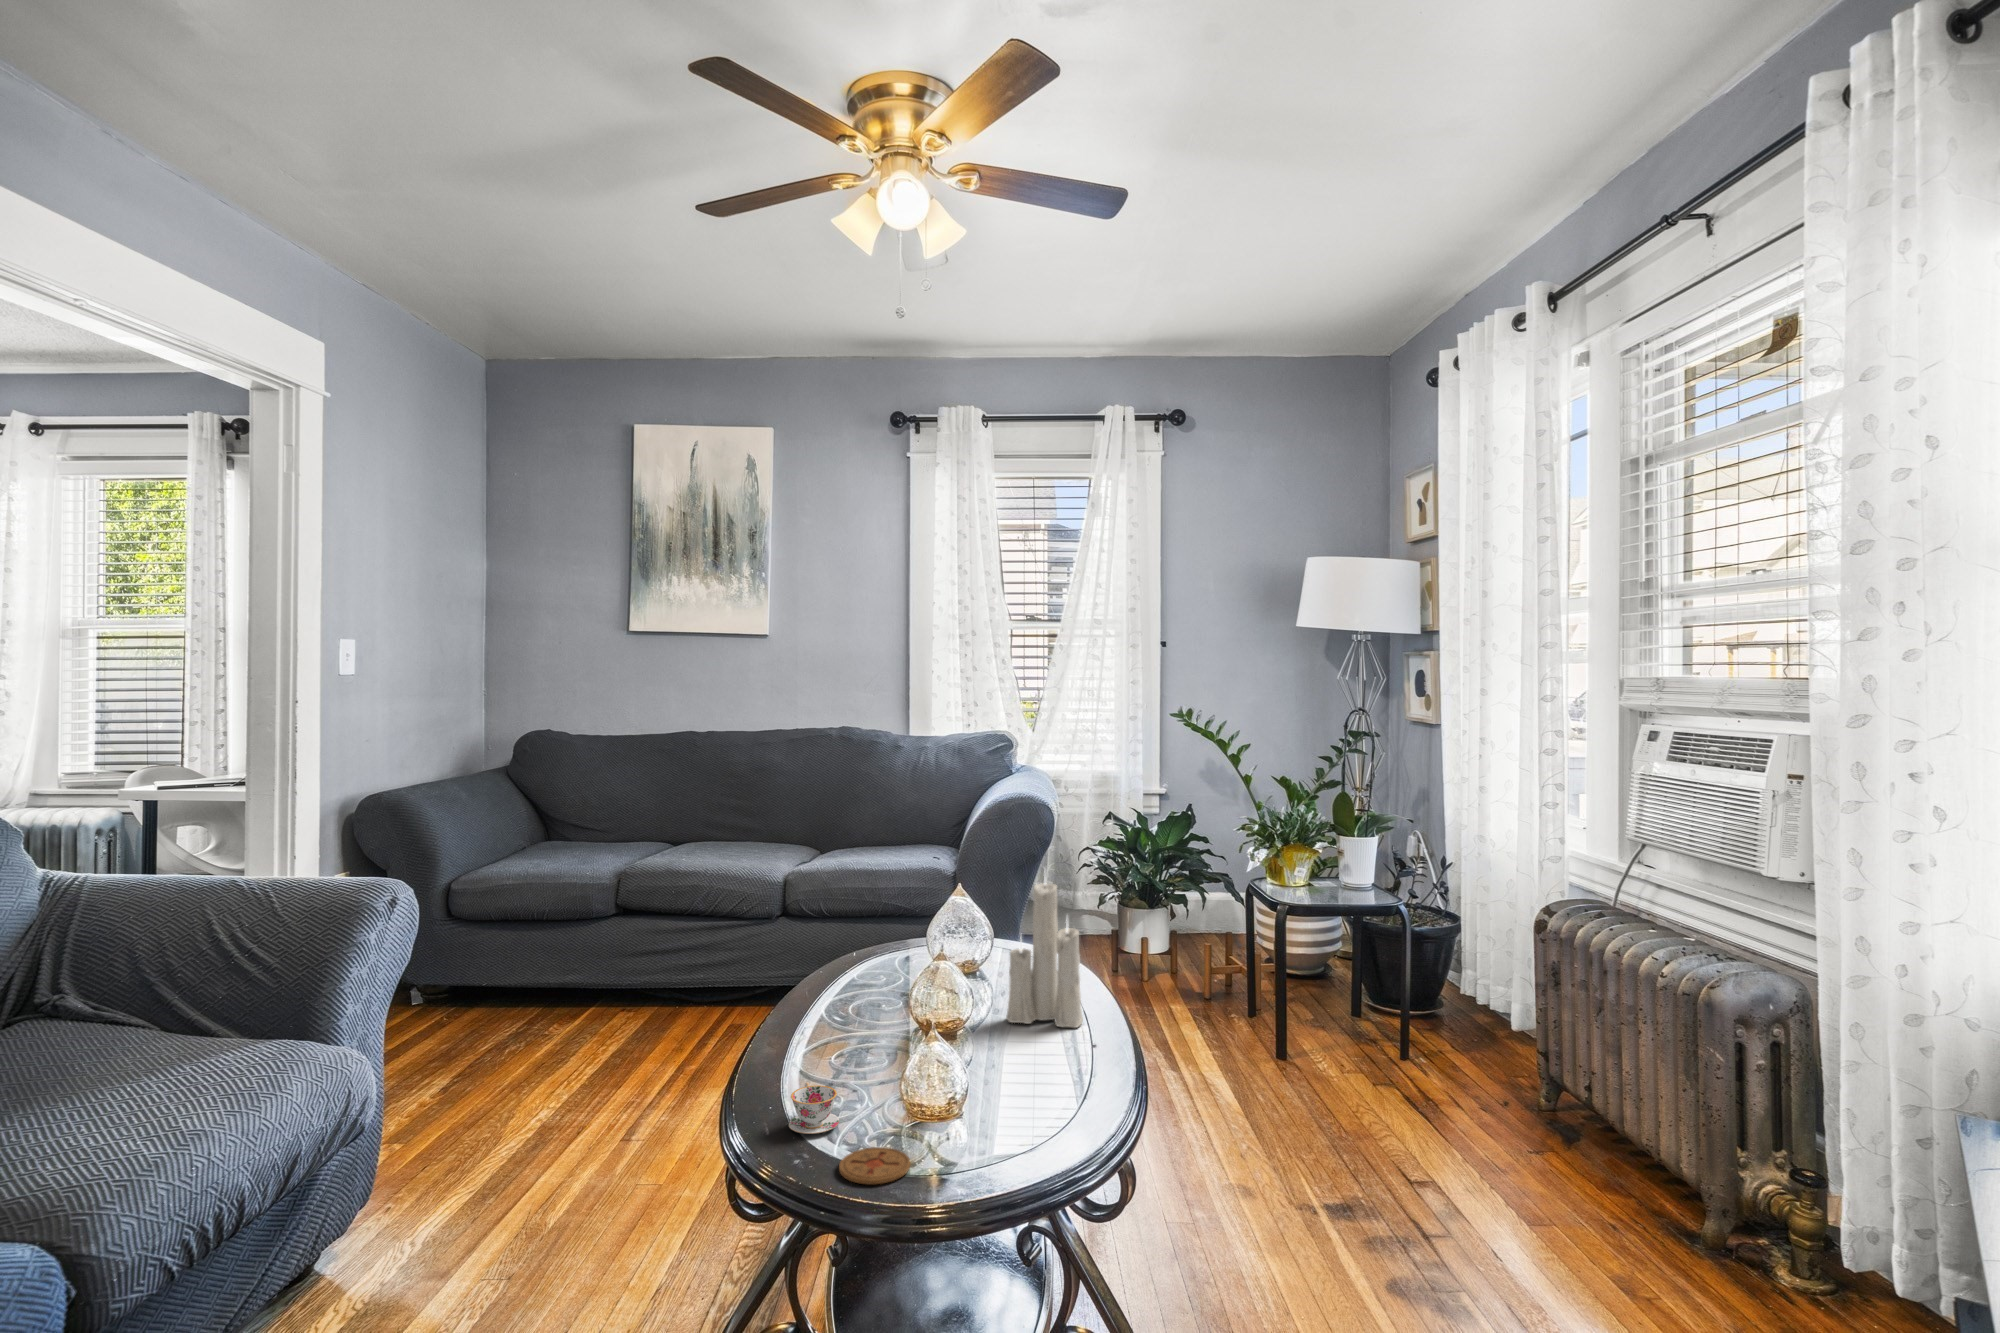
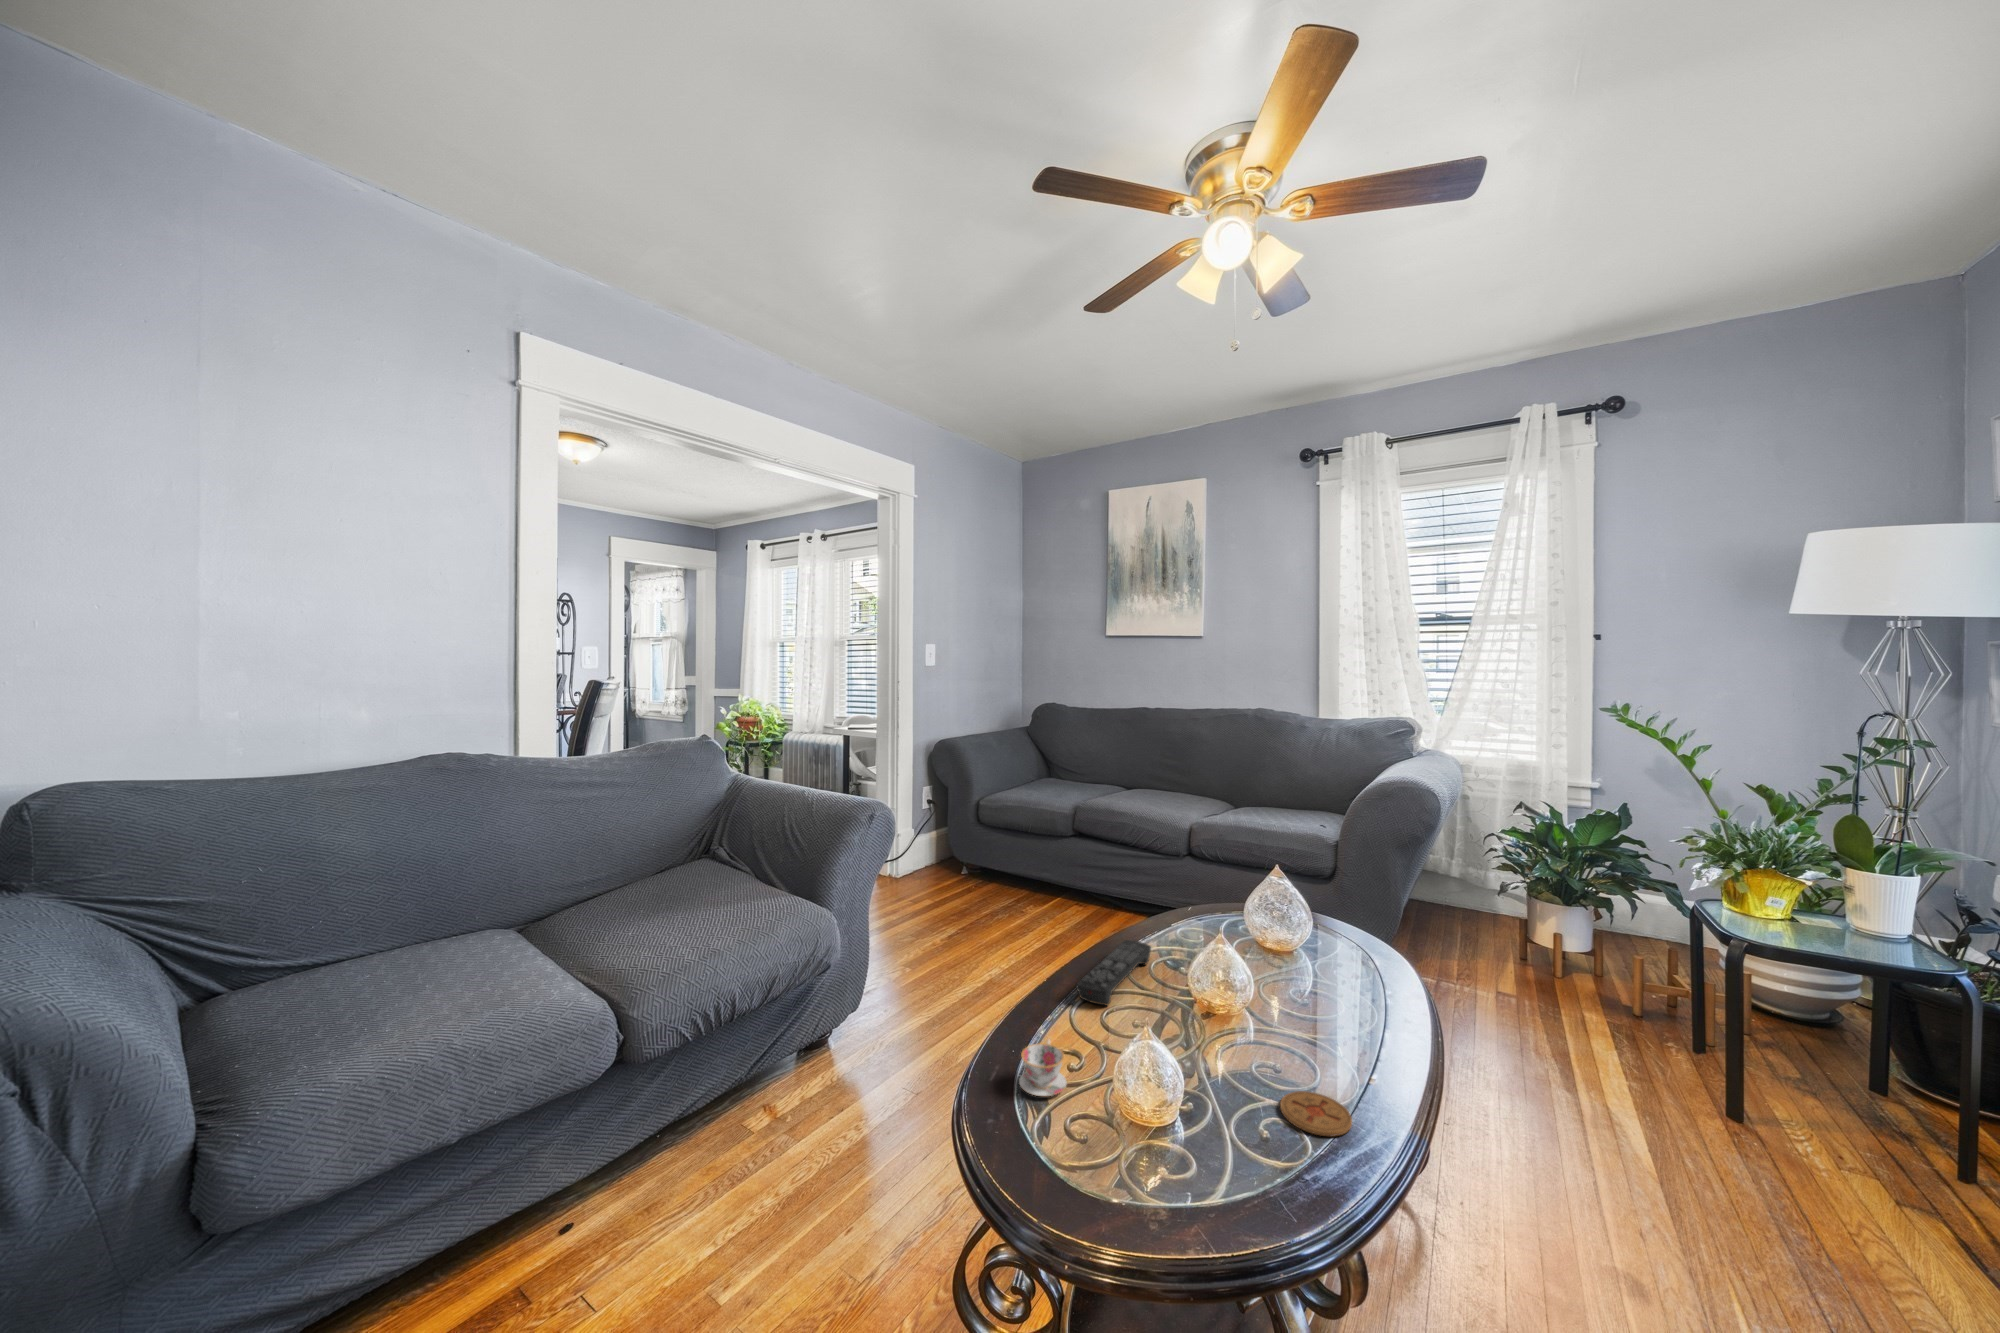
candle: present [1006,874,1083,1028] -> none [1303,853,1391,1044]
remote control: none [792,992,843,1056] -> present [1076,940,1151,1006]
coaster: present [839,1147,910,1184] -> present [1280,1091,1352,1136]

